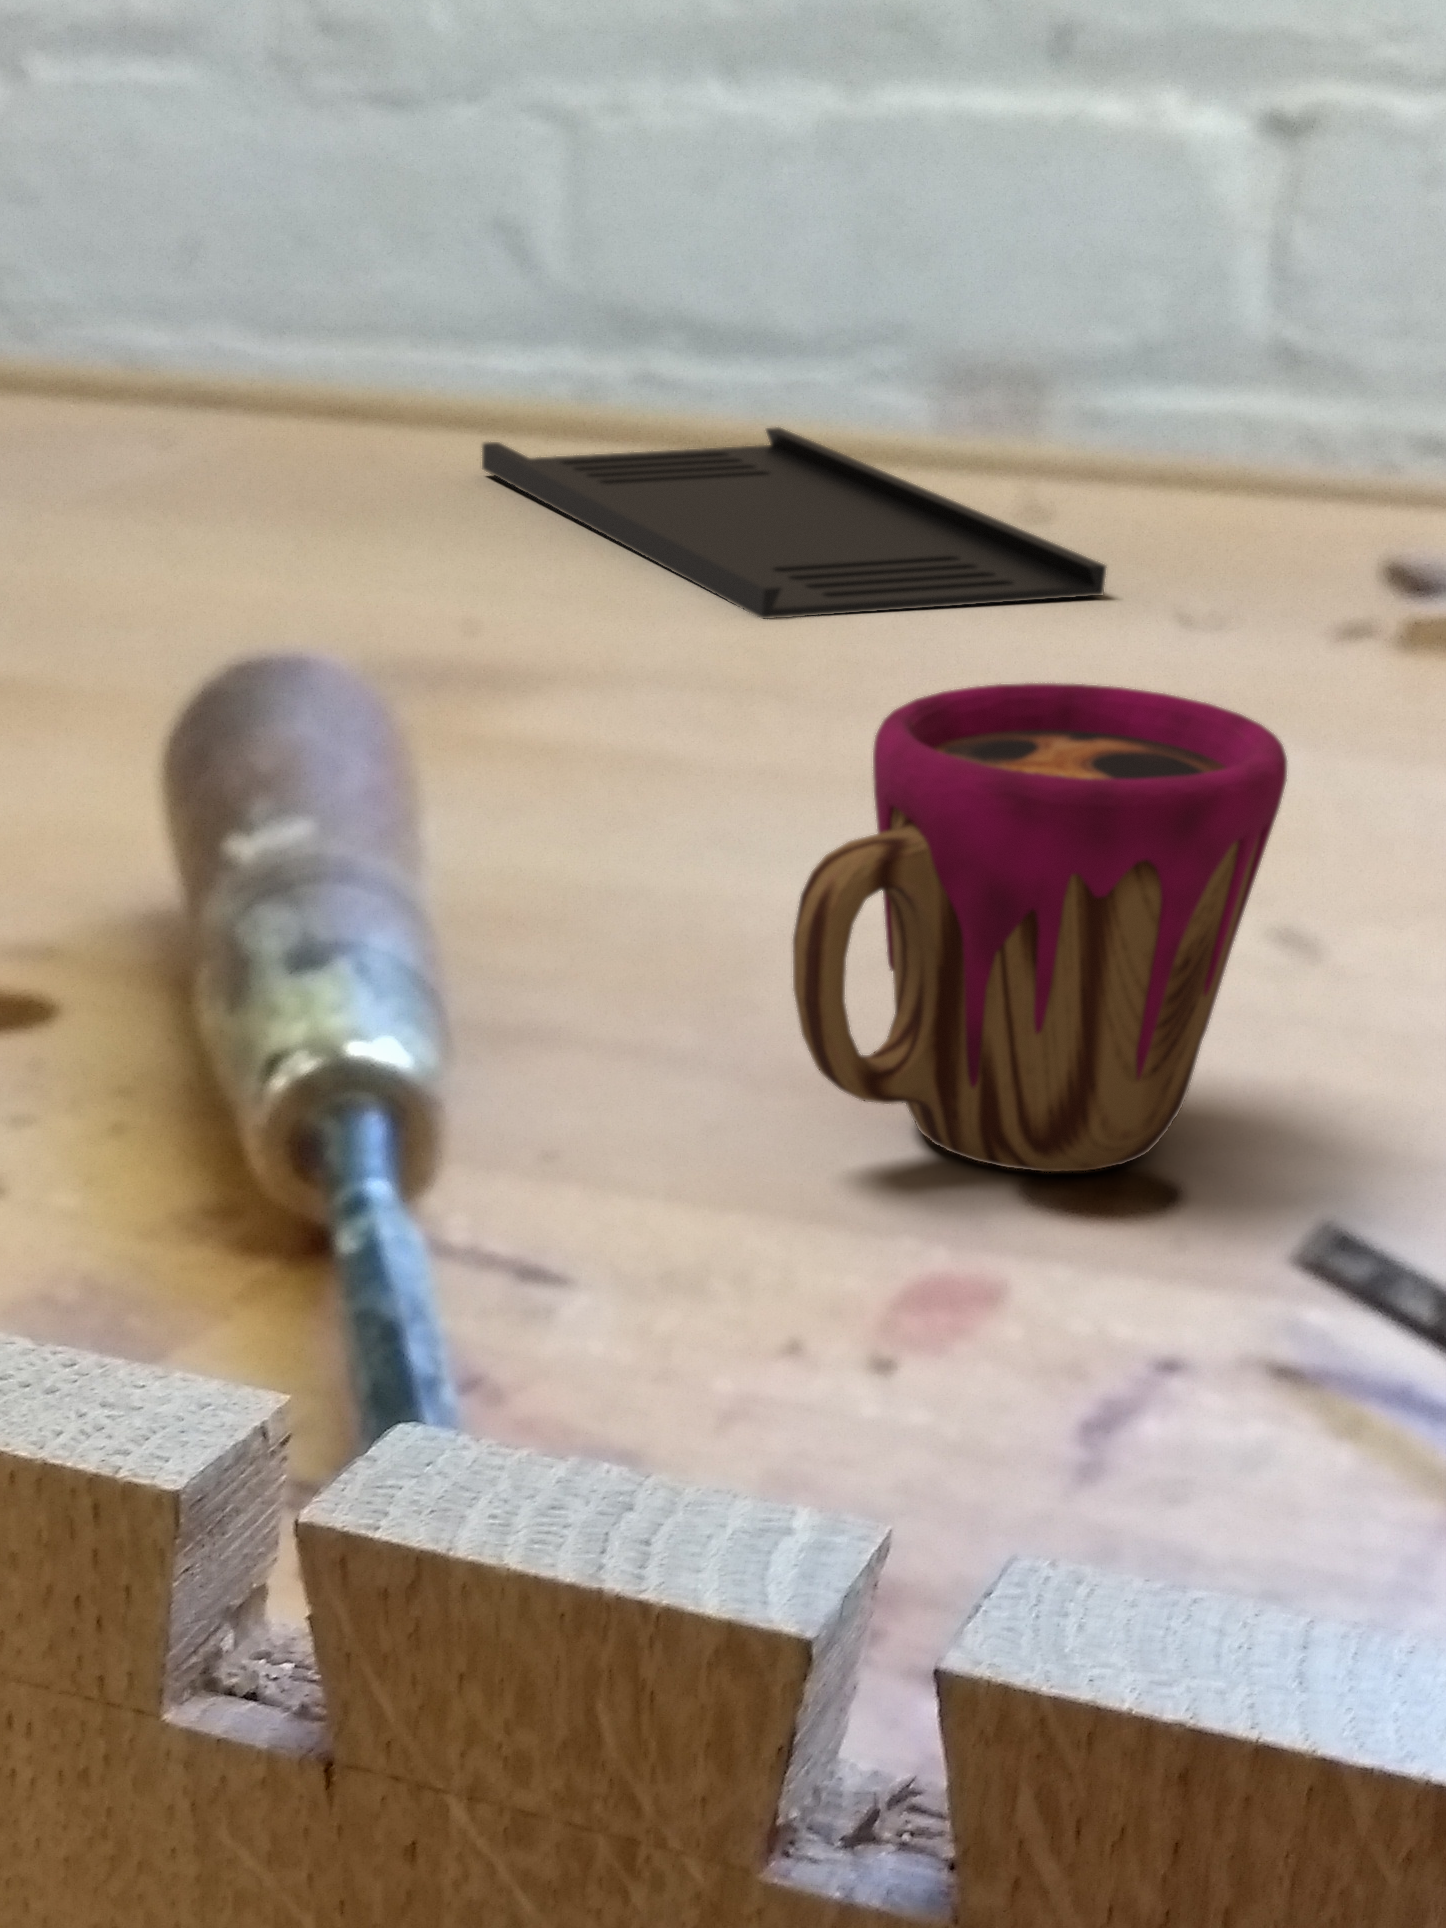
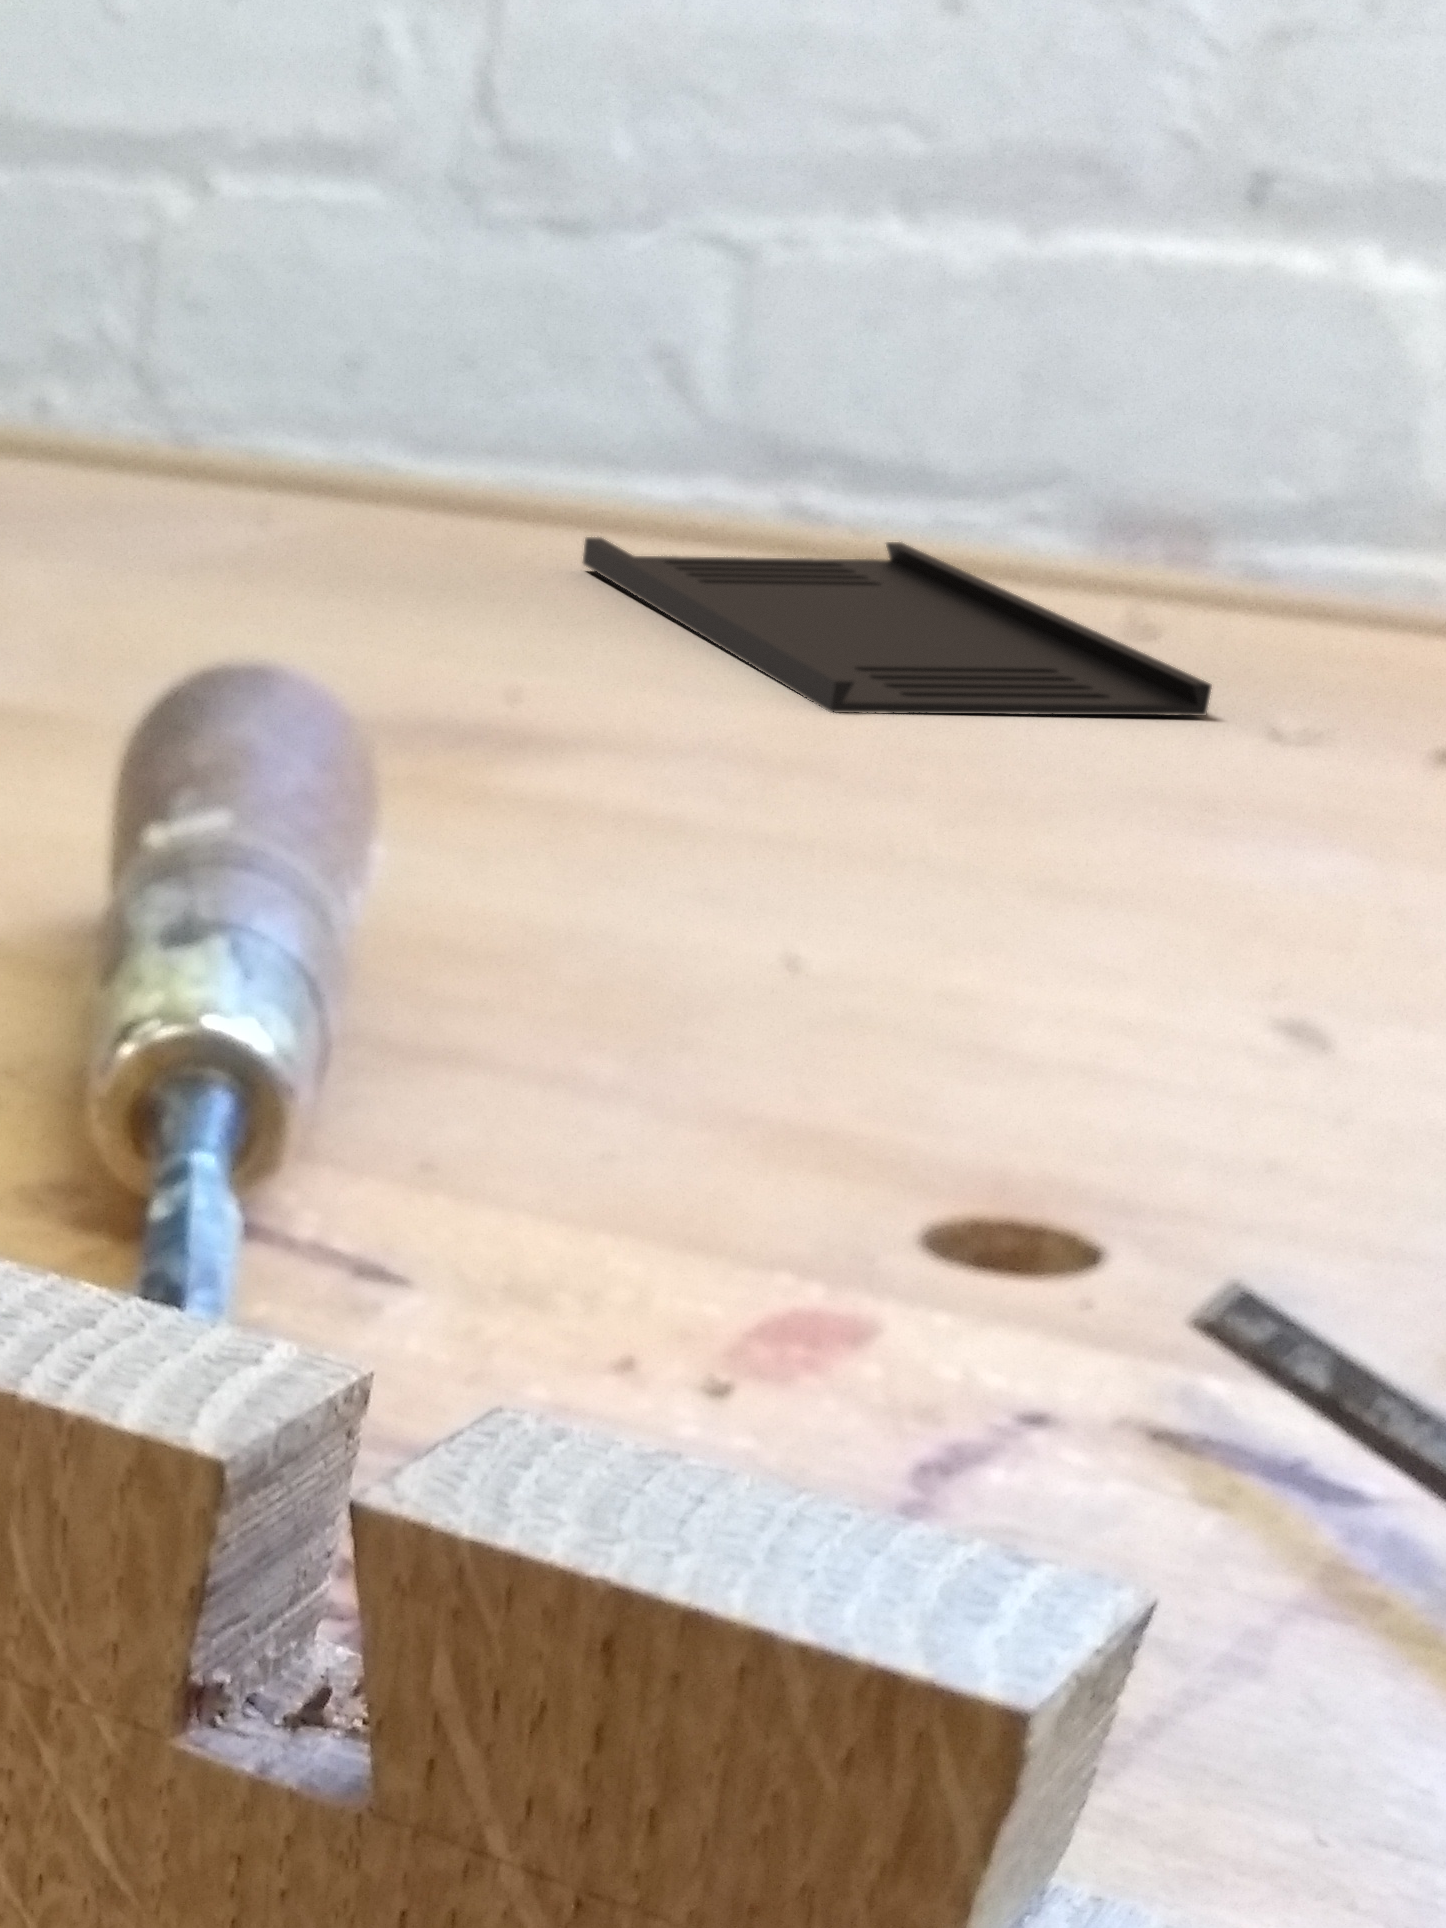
cup: present [793,683,1287,1172] -> none [696,717,1263,1234]

